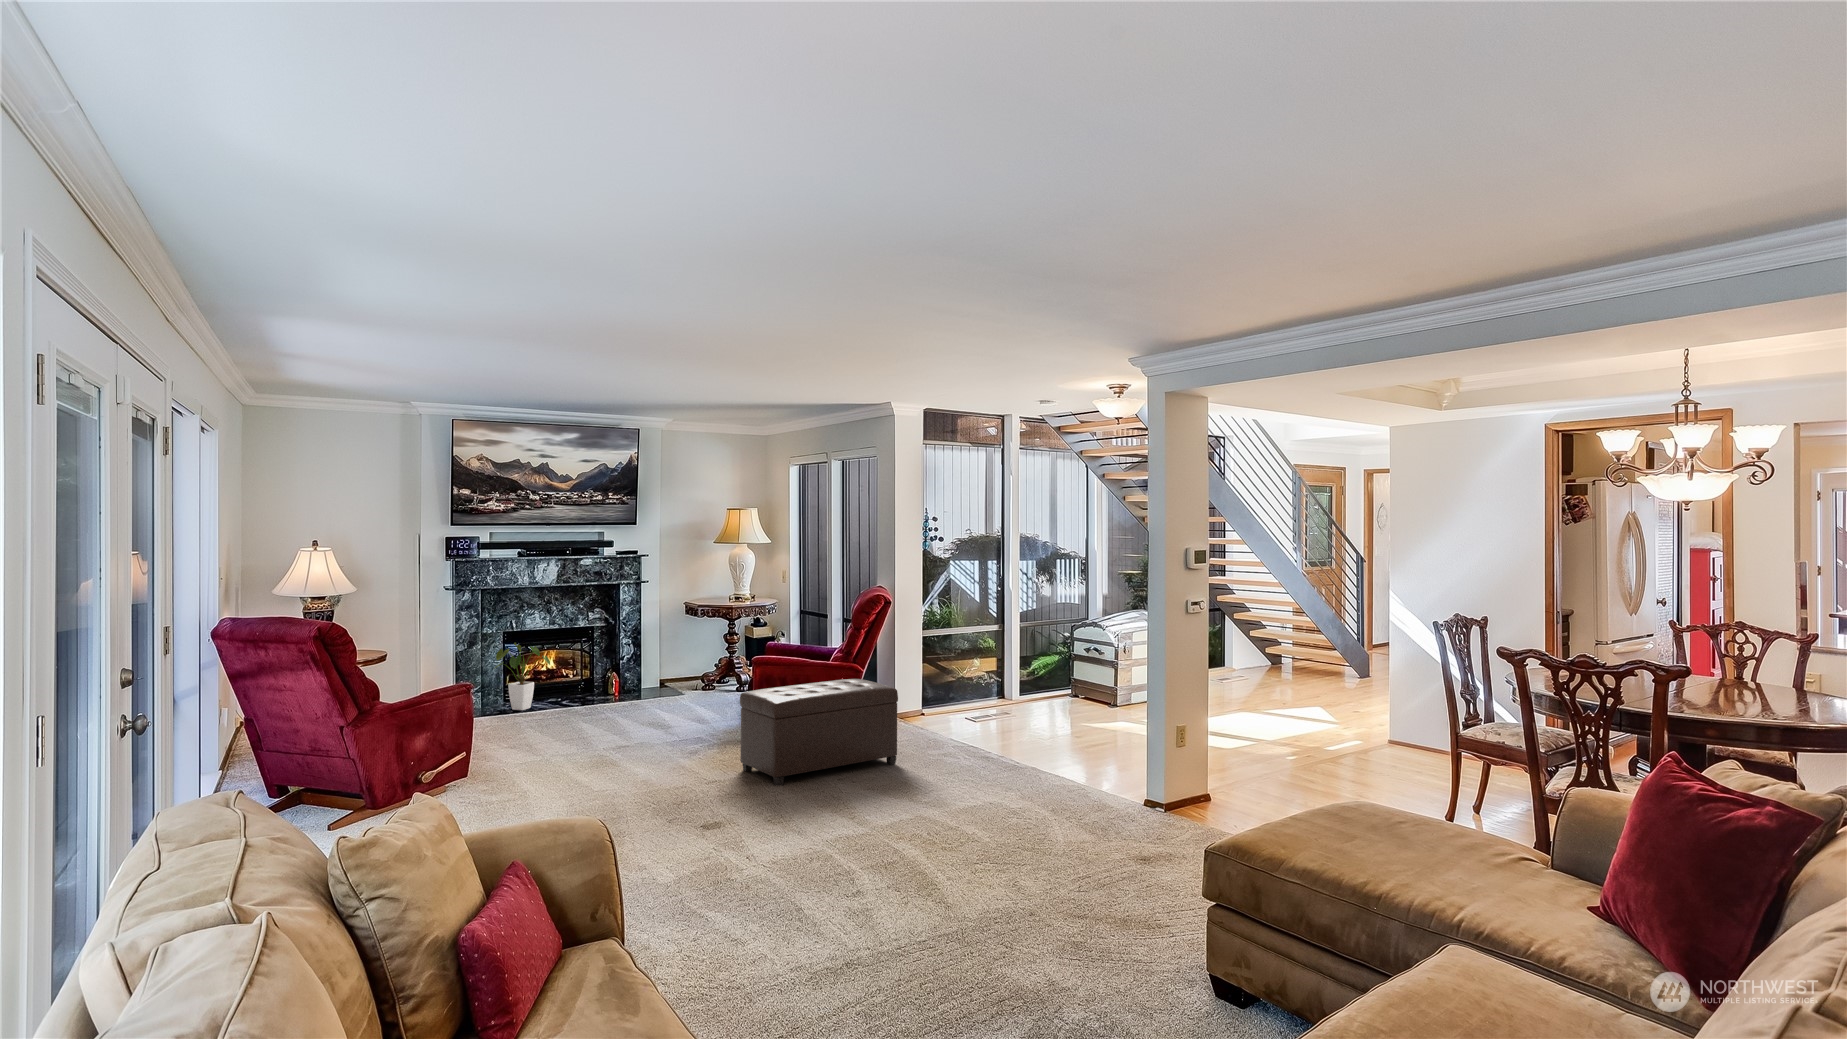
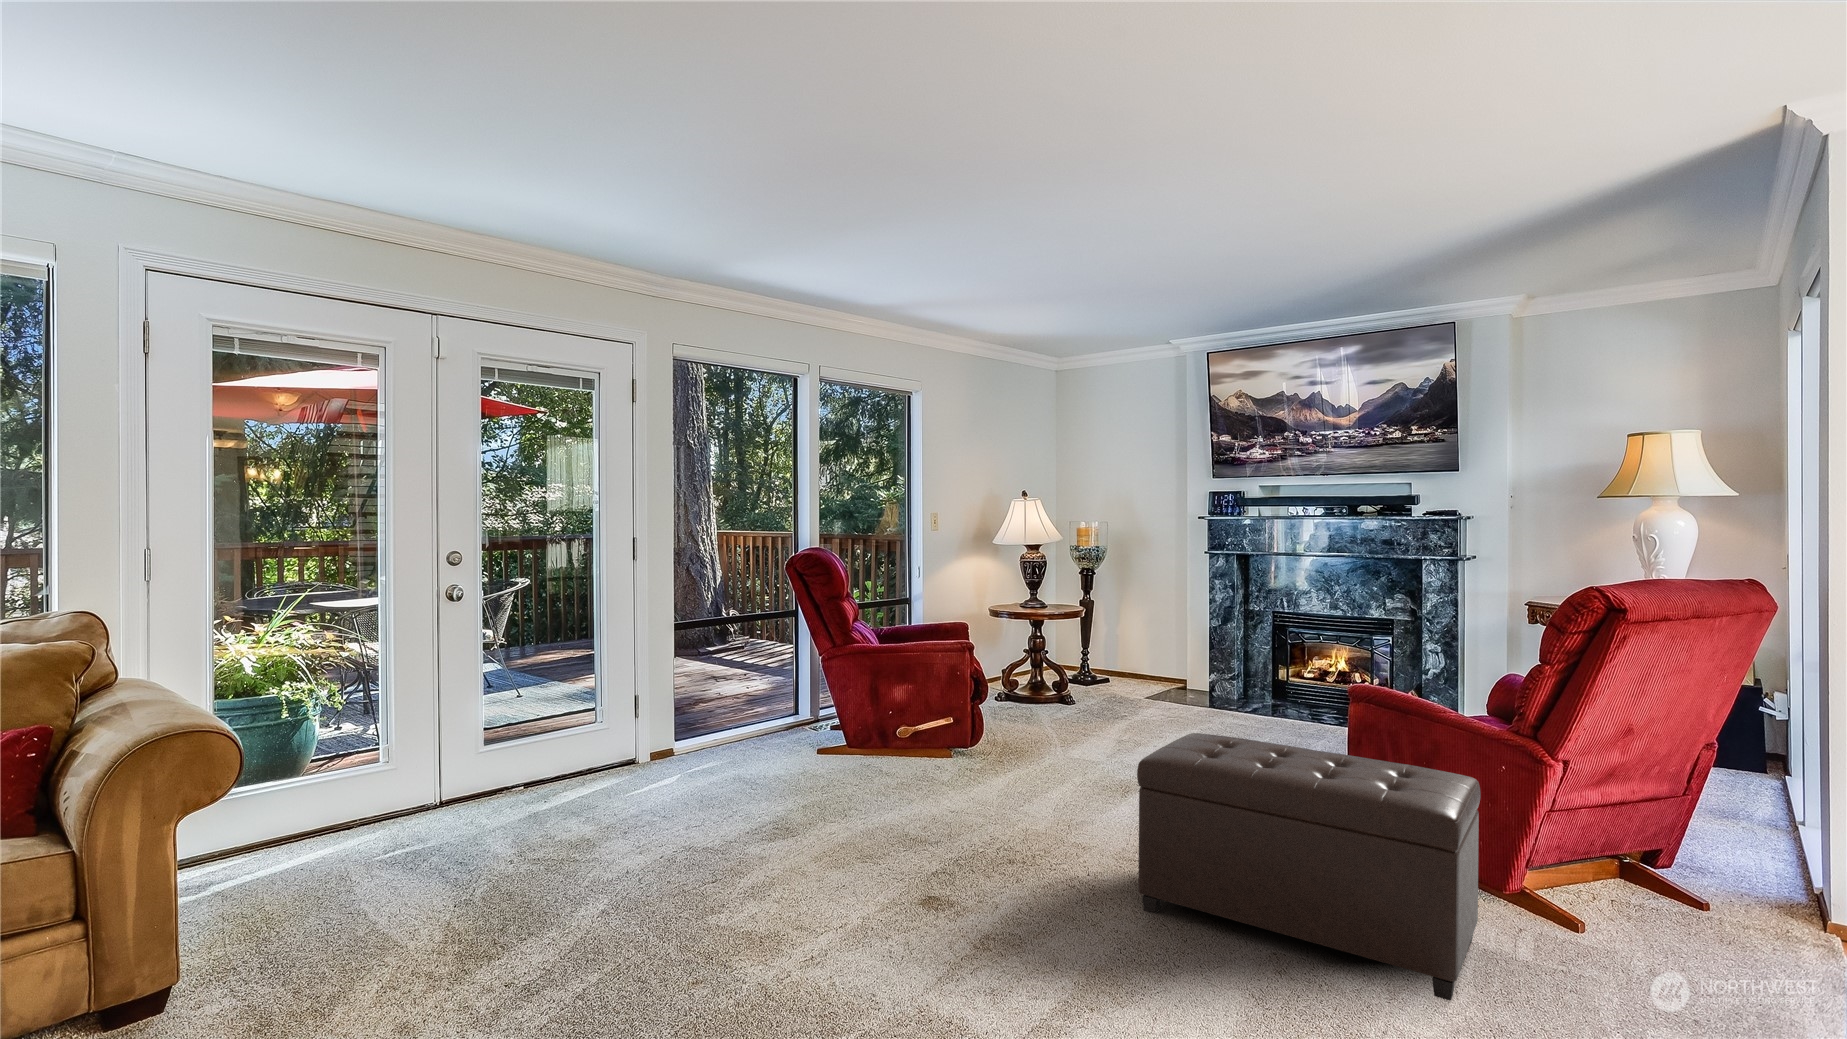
house plant: present [495,643,550,710] -> none [1239,625,1298,711]

